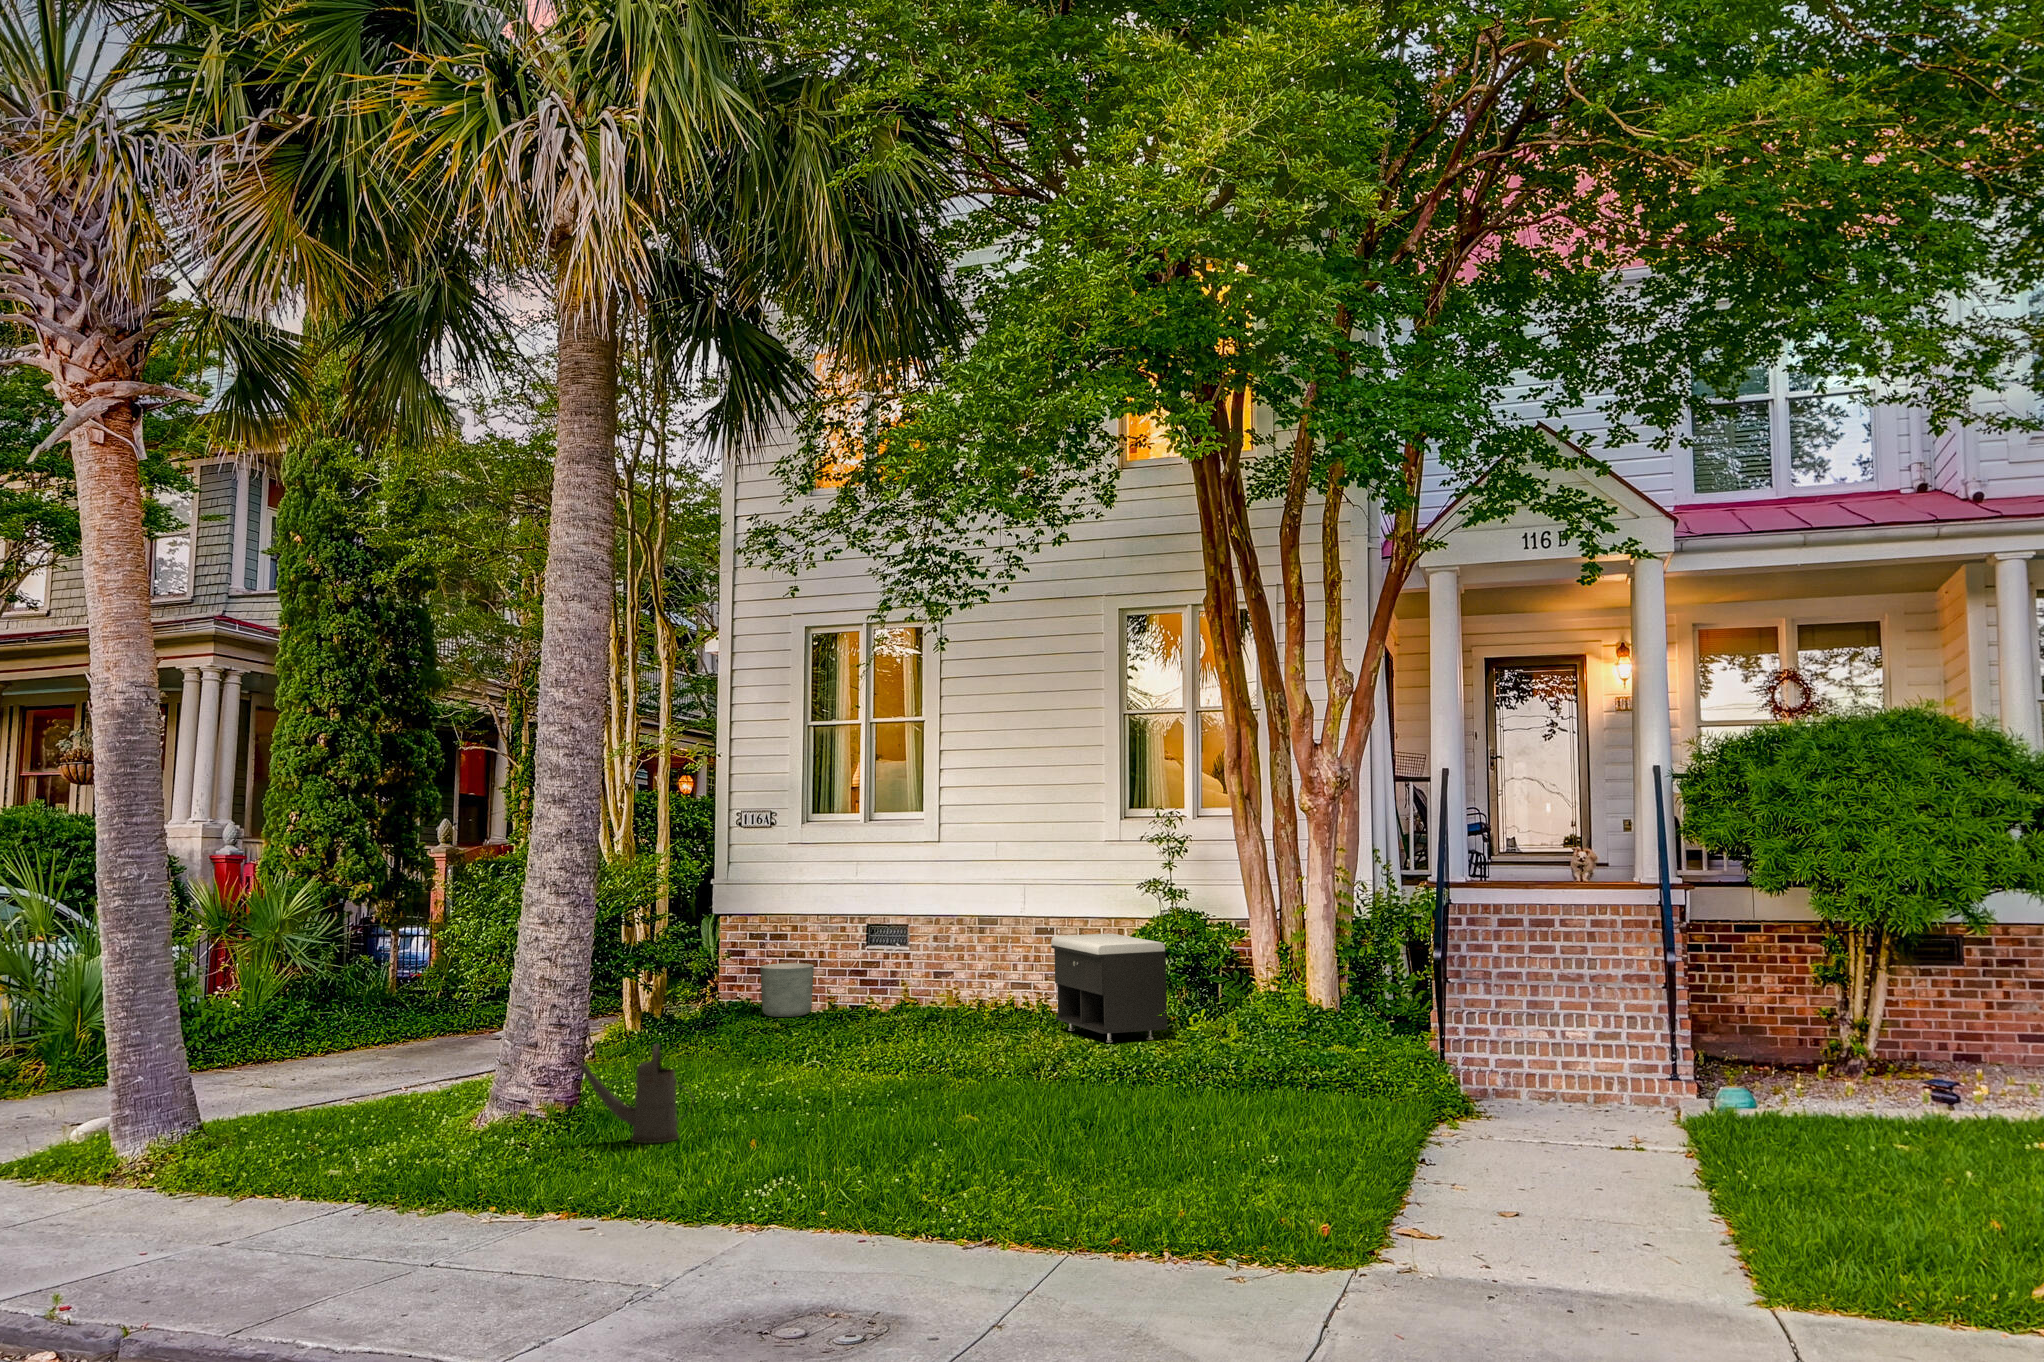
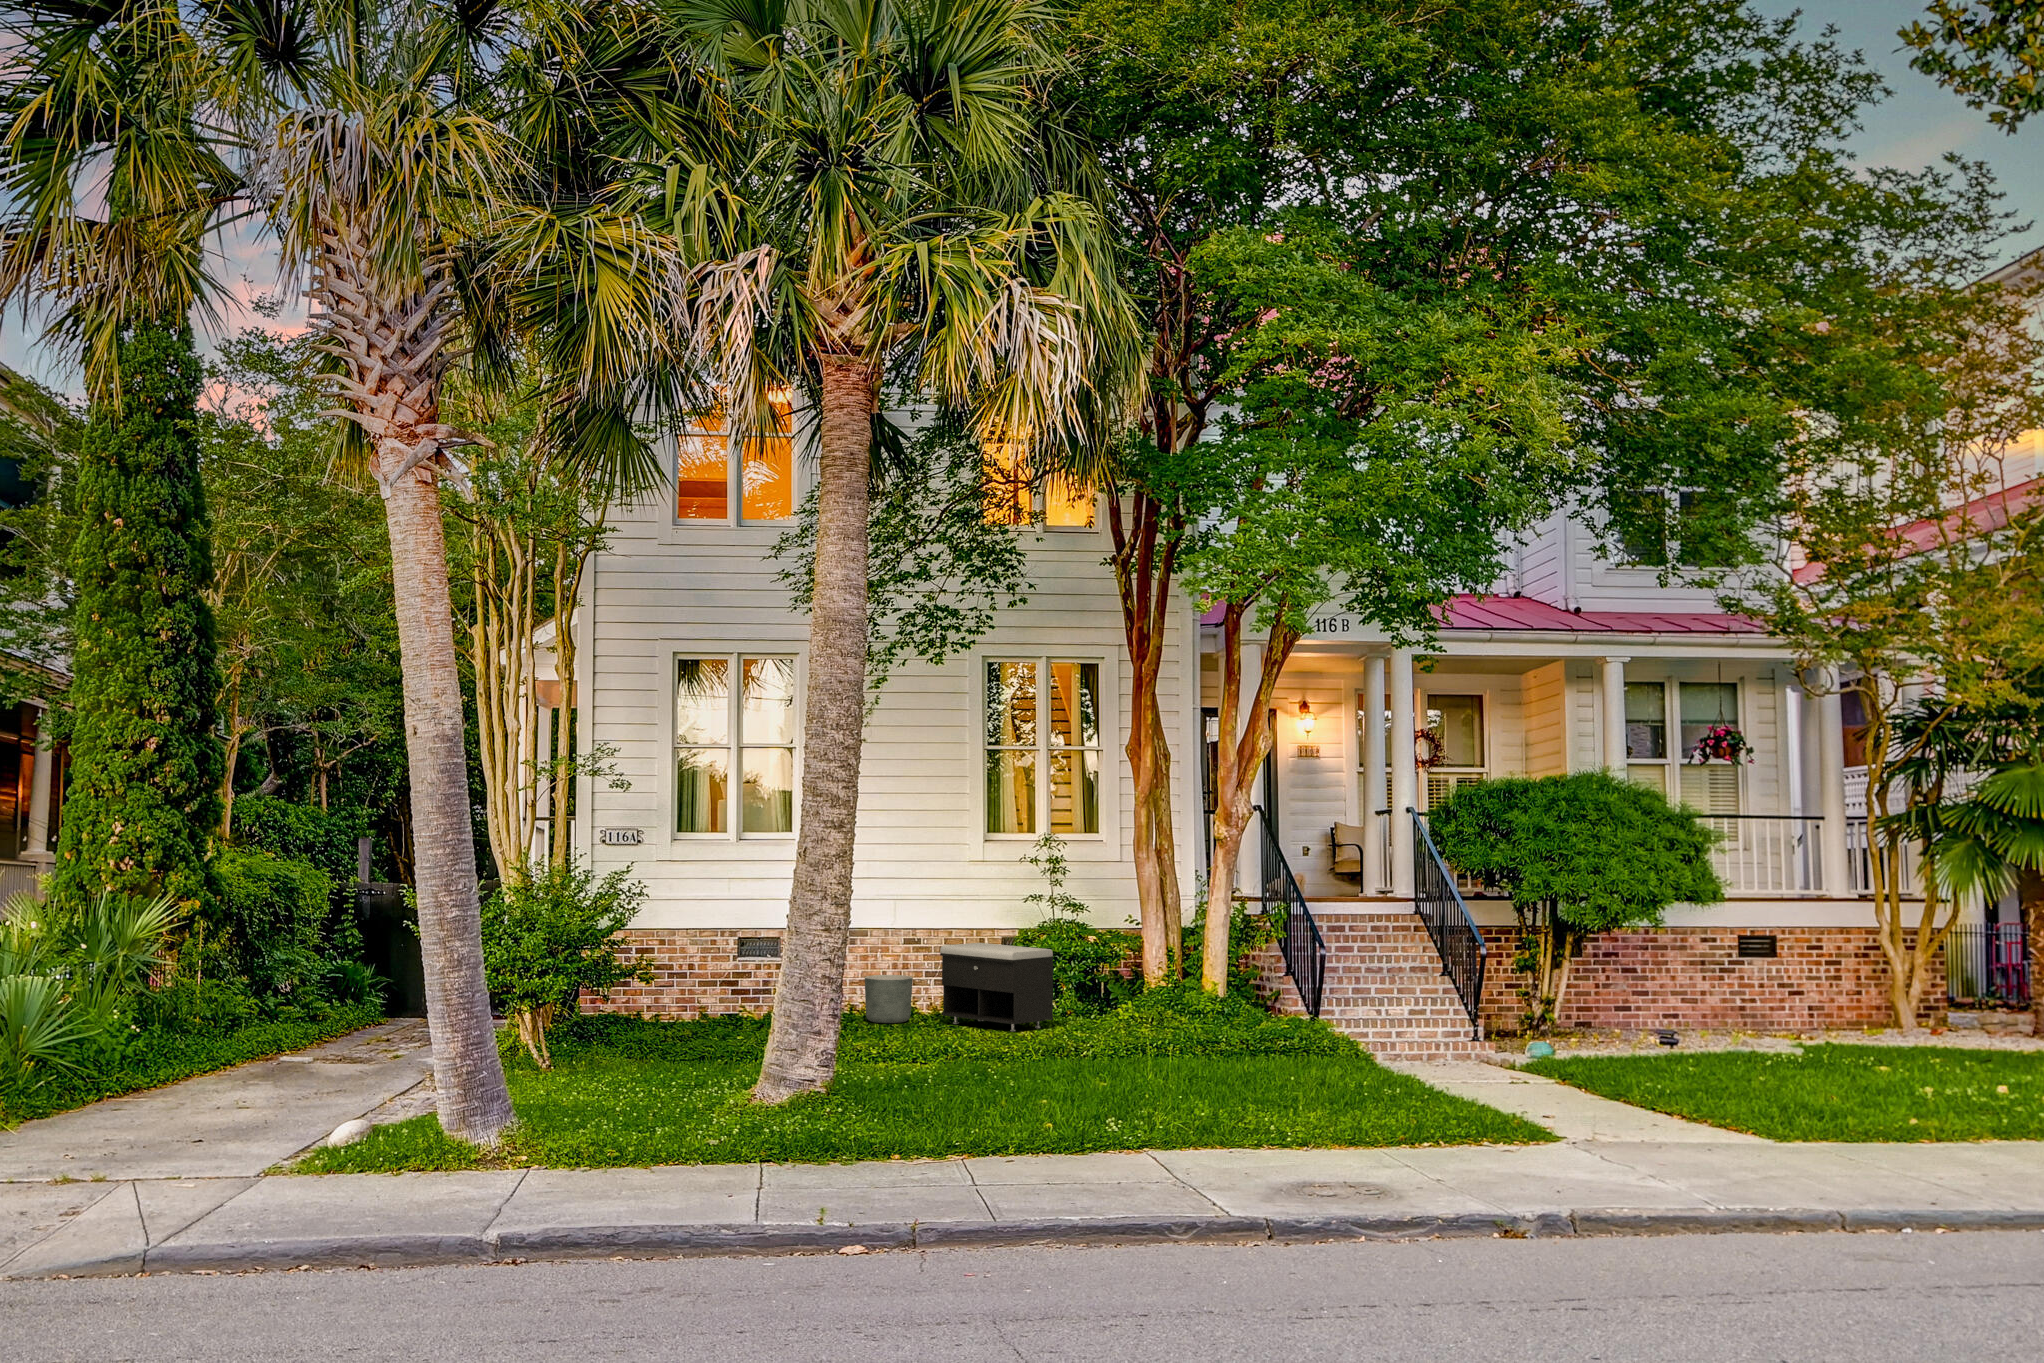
planter: present [760,963,814,1017] -> present [865,975,913,1023]
watering can: present [580,1044,693,1143] -> none [836,1033,915,1109]

